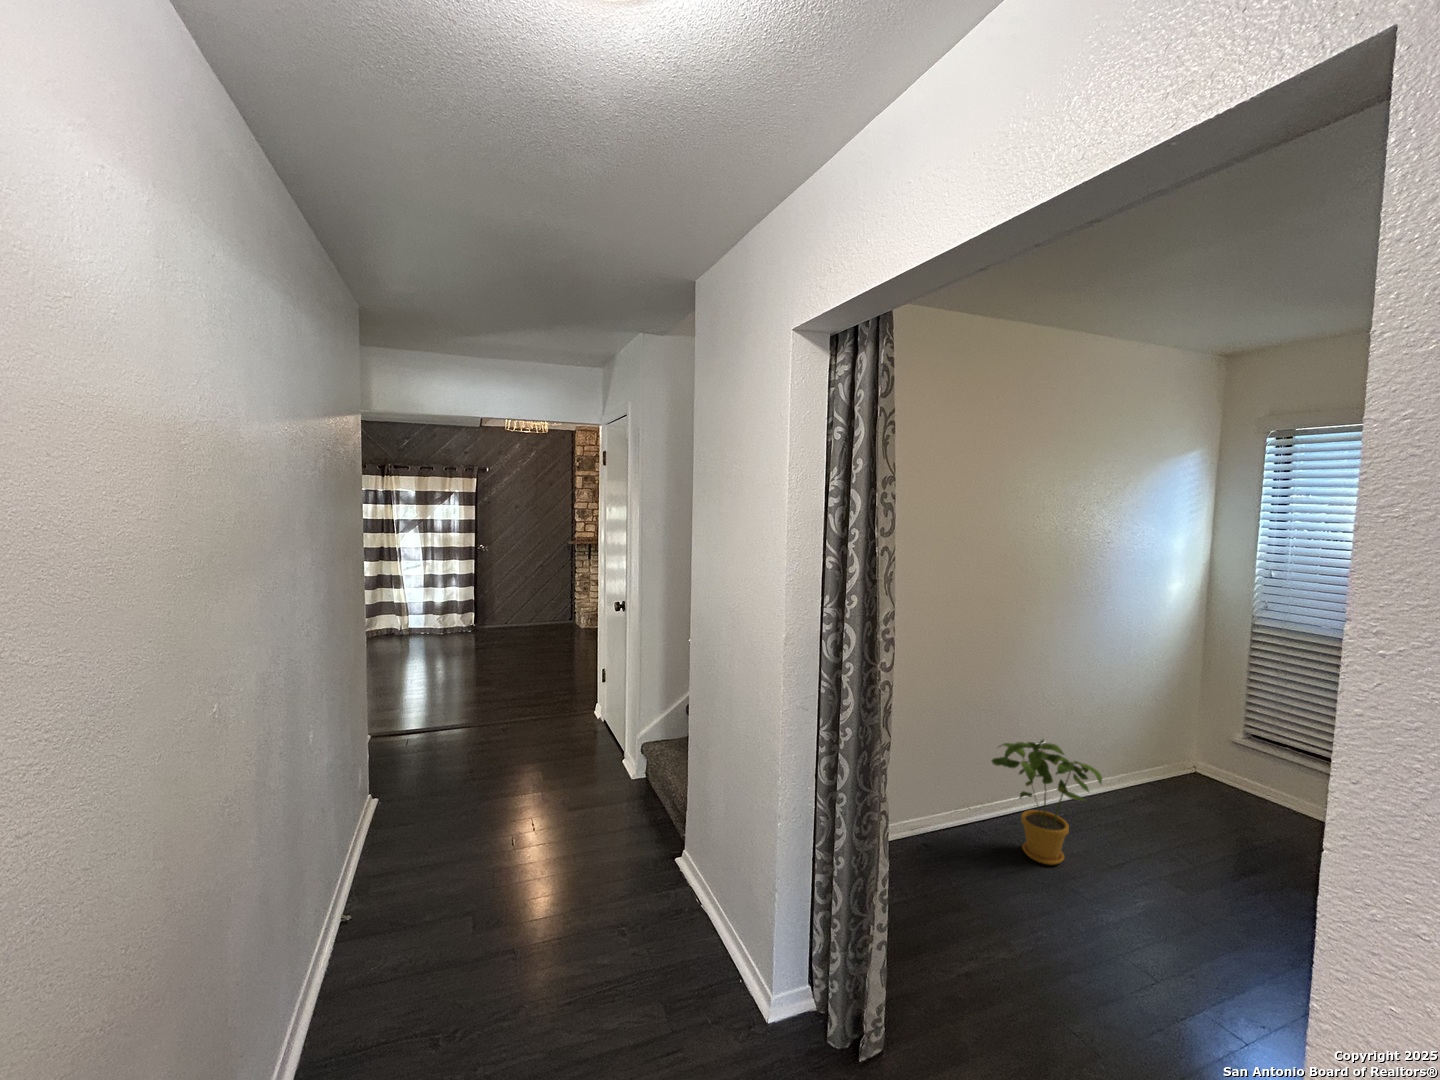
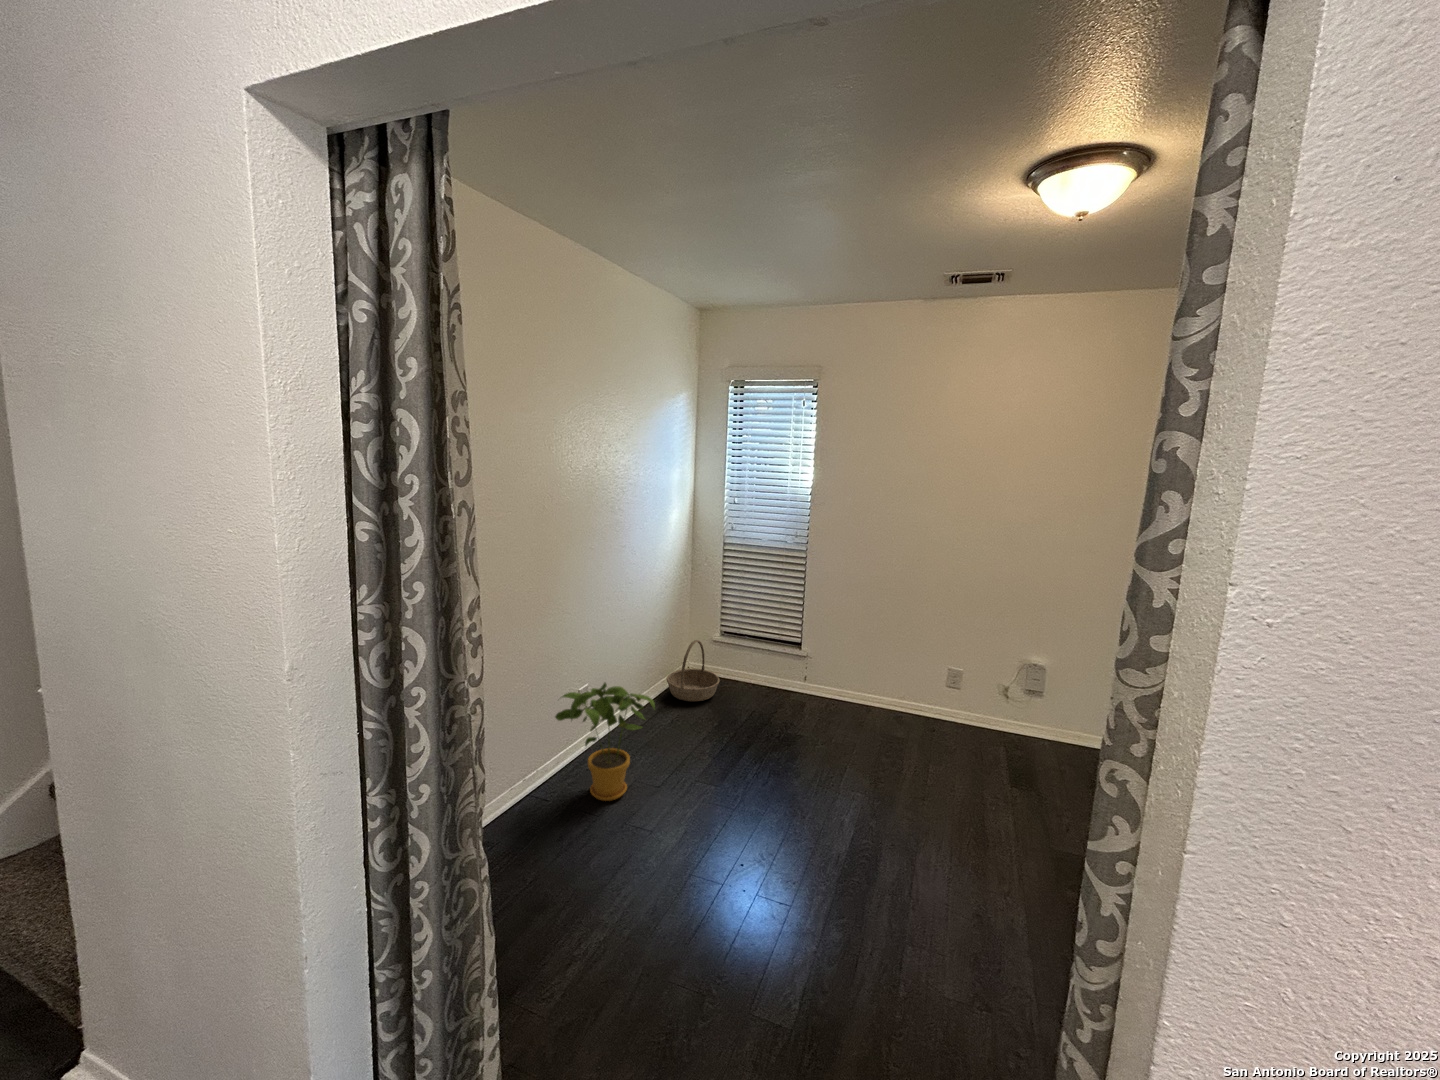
basket: none [1147,736,1229,813] -> present [667,640,720,701]

